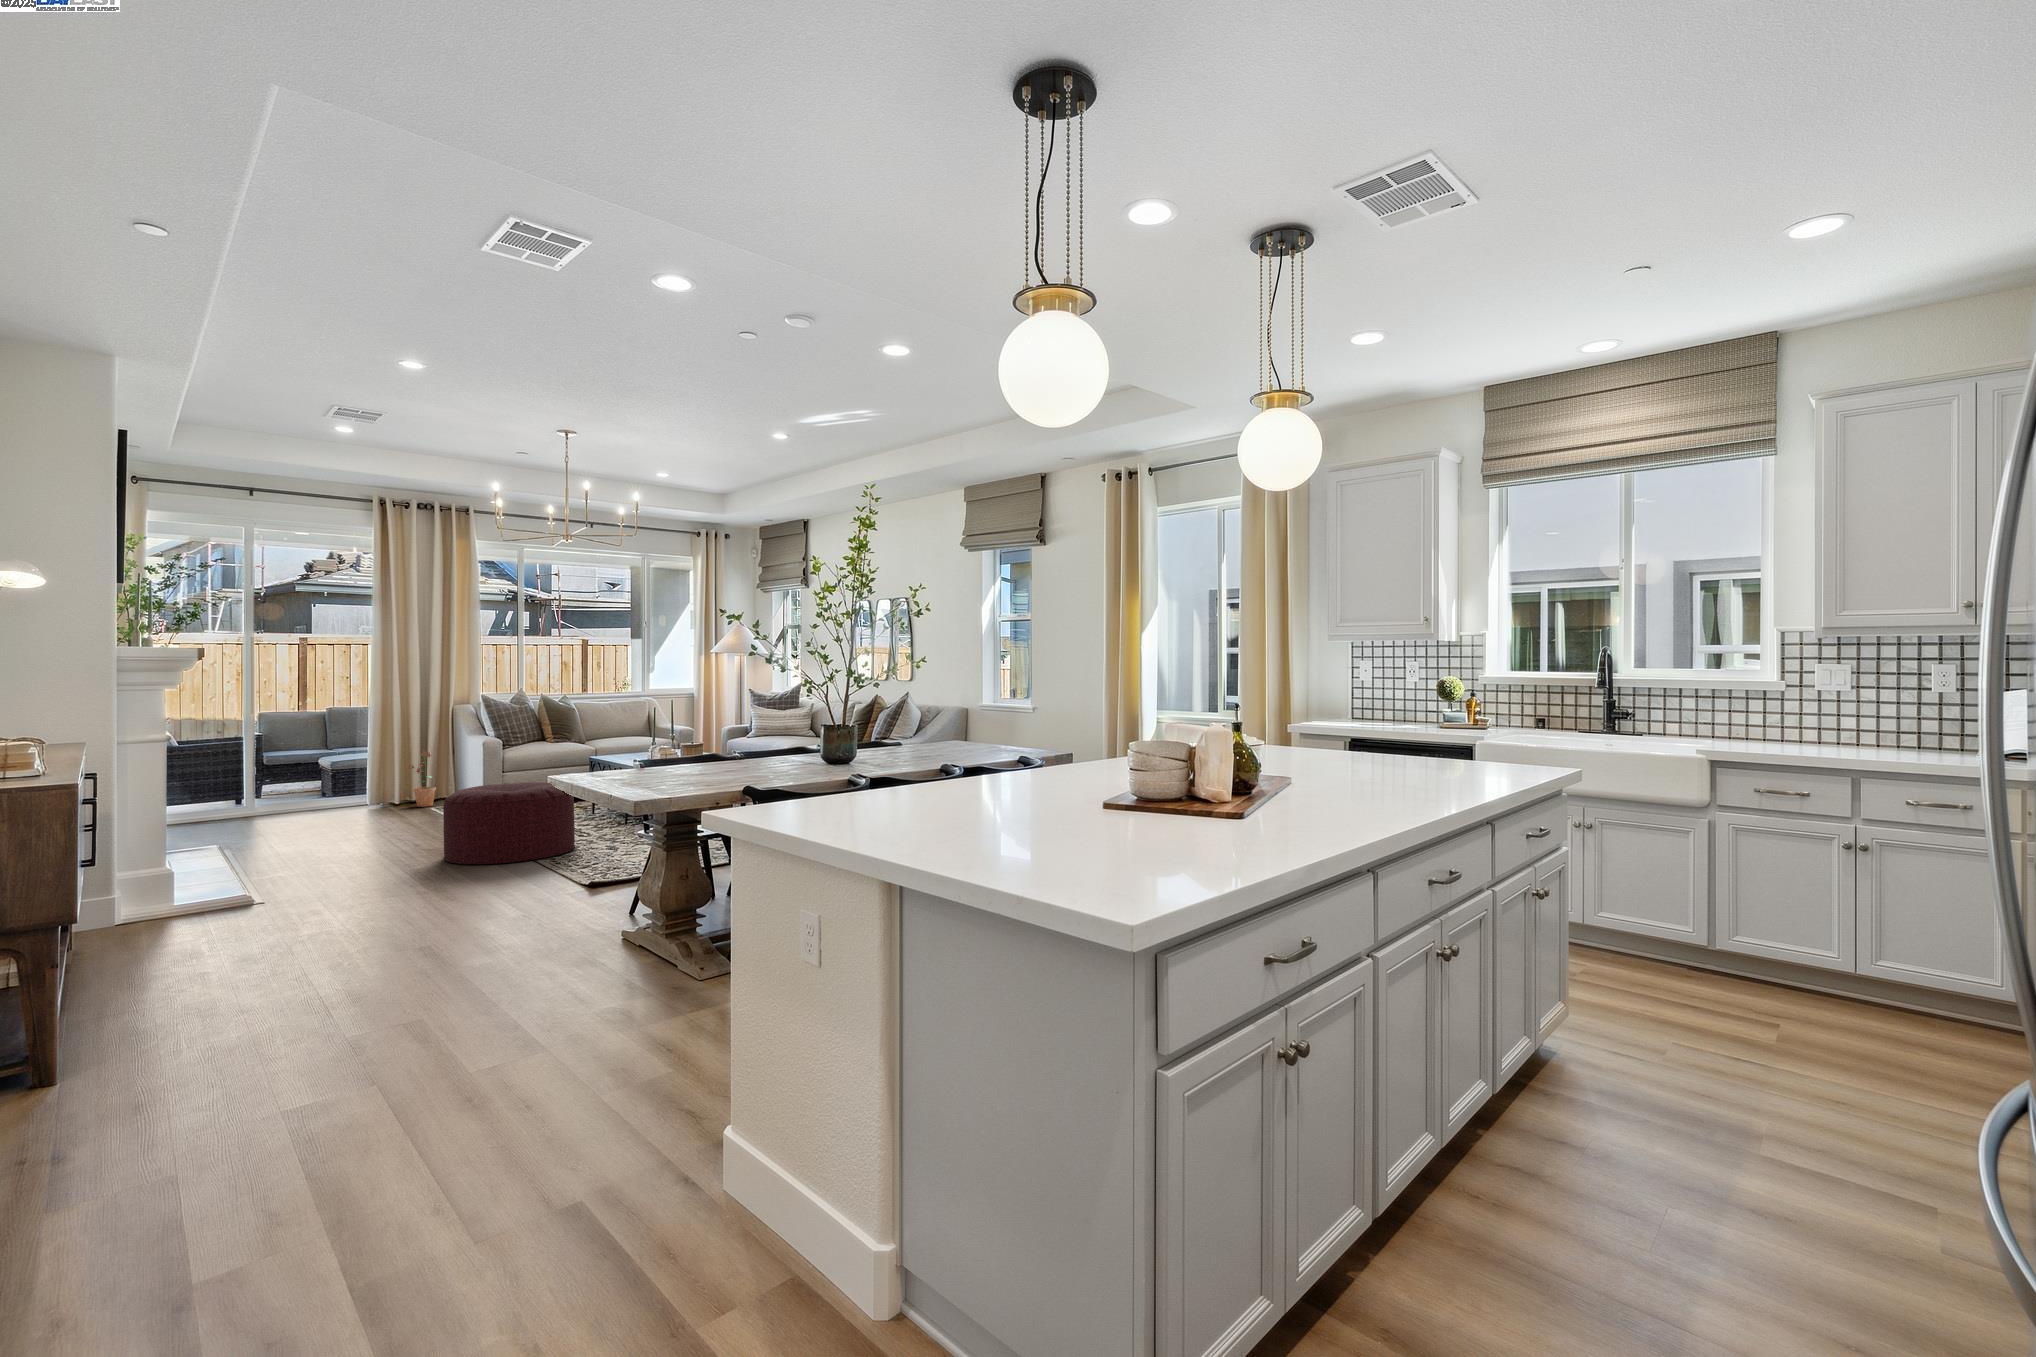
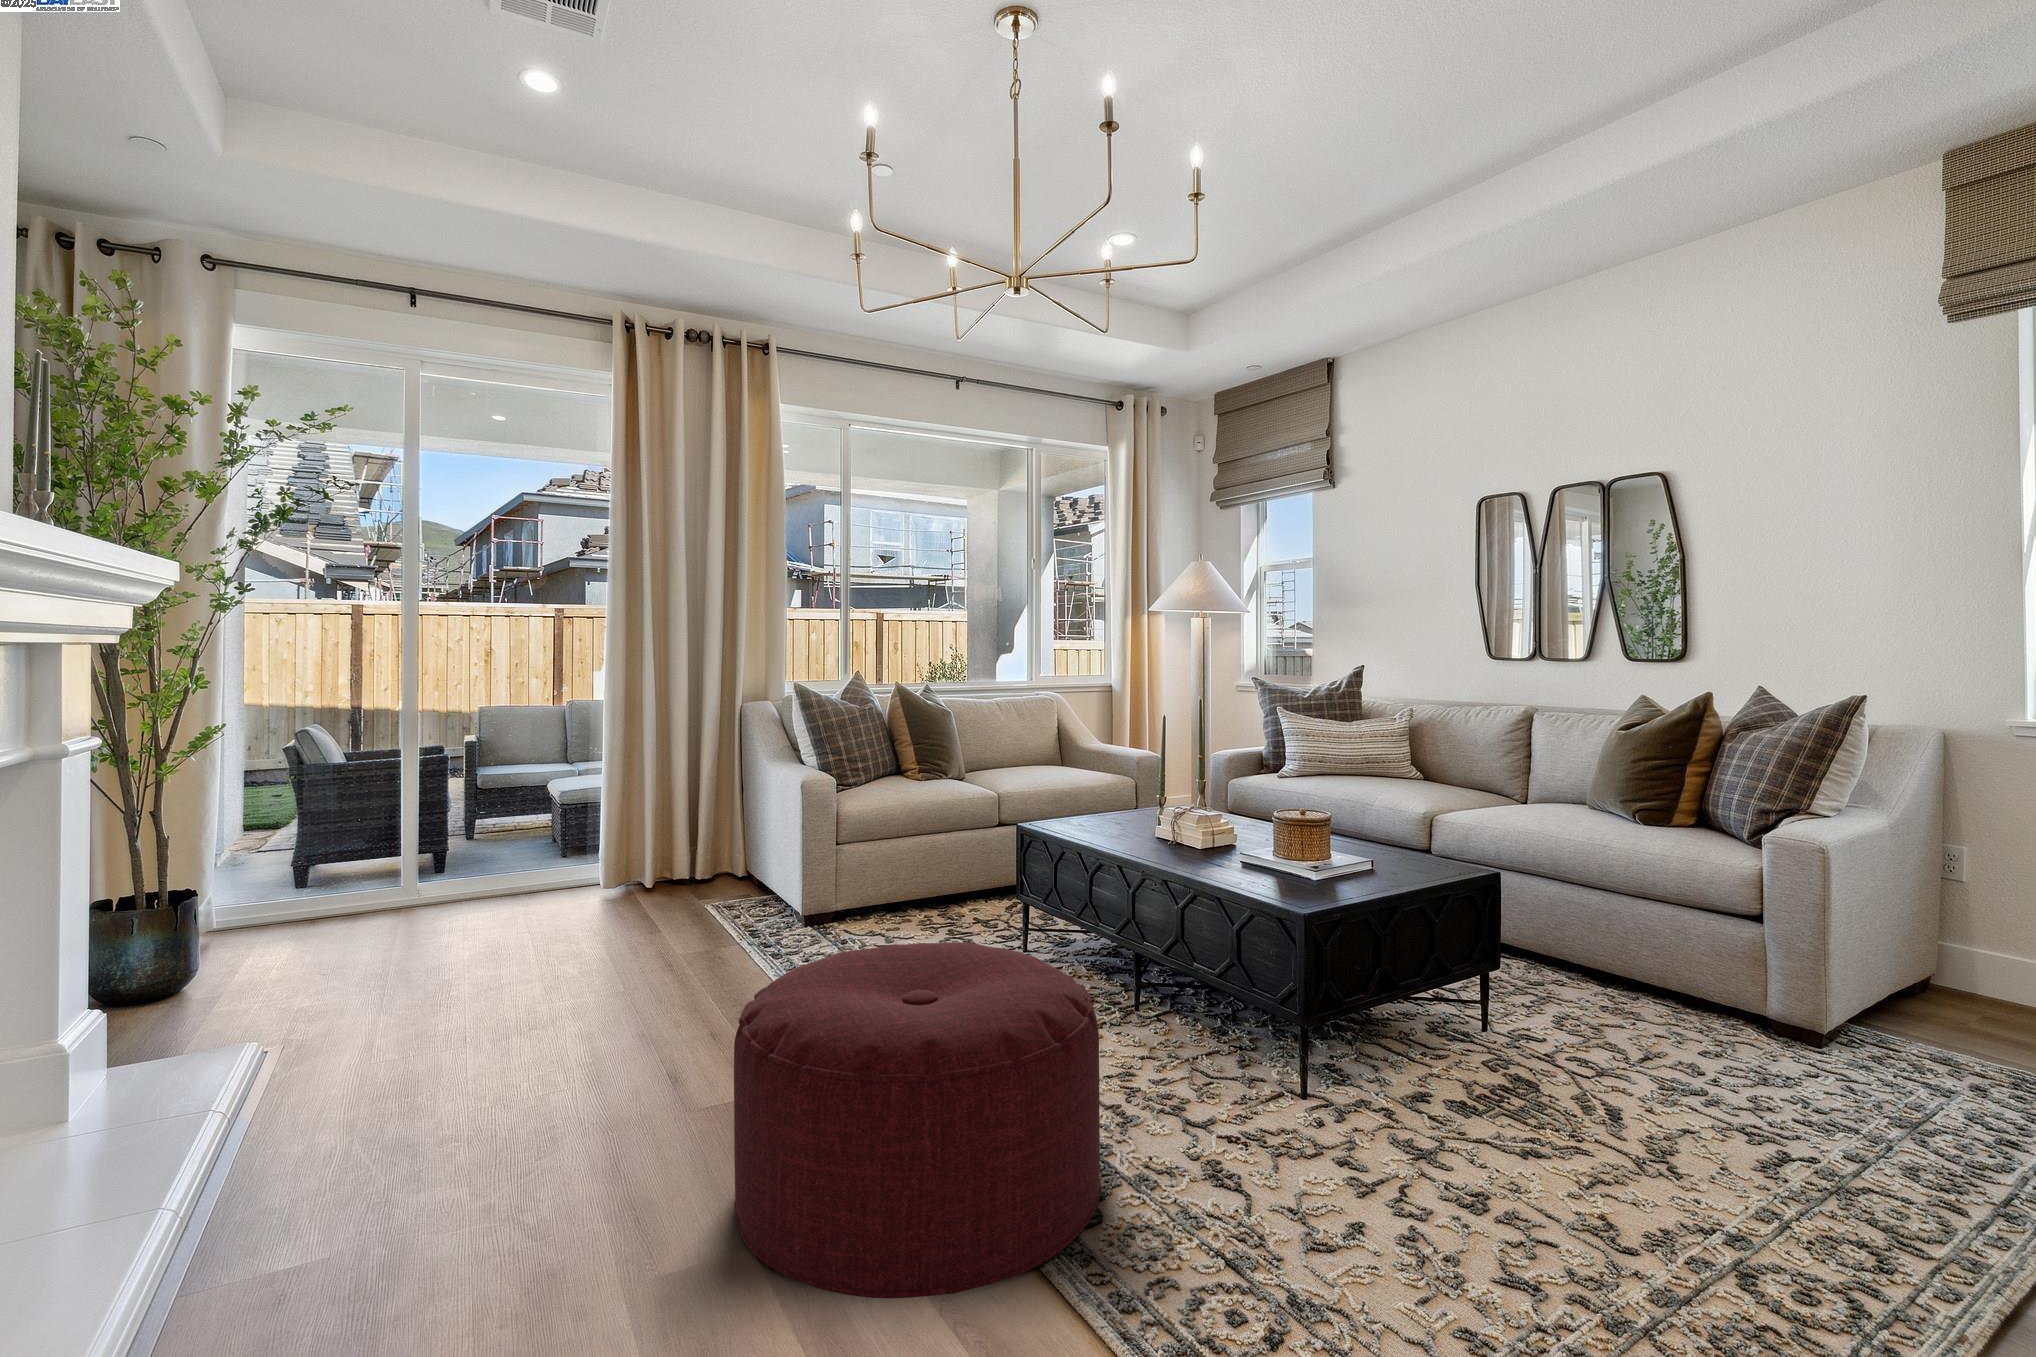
potted plant: present [408,750,436,807] -> none [667,785,714,893]

